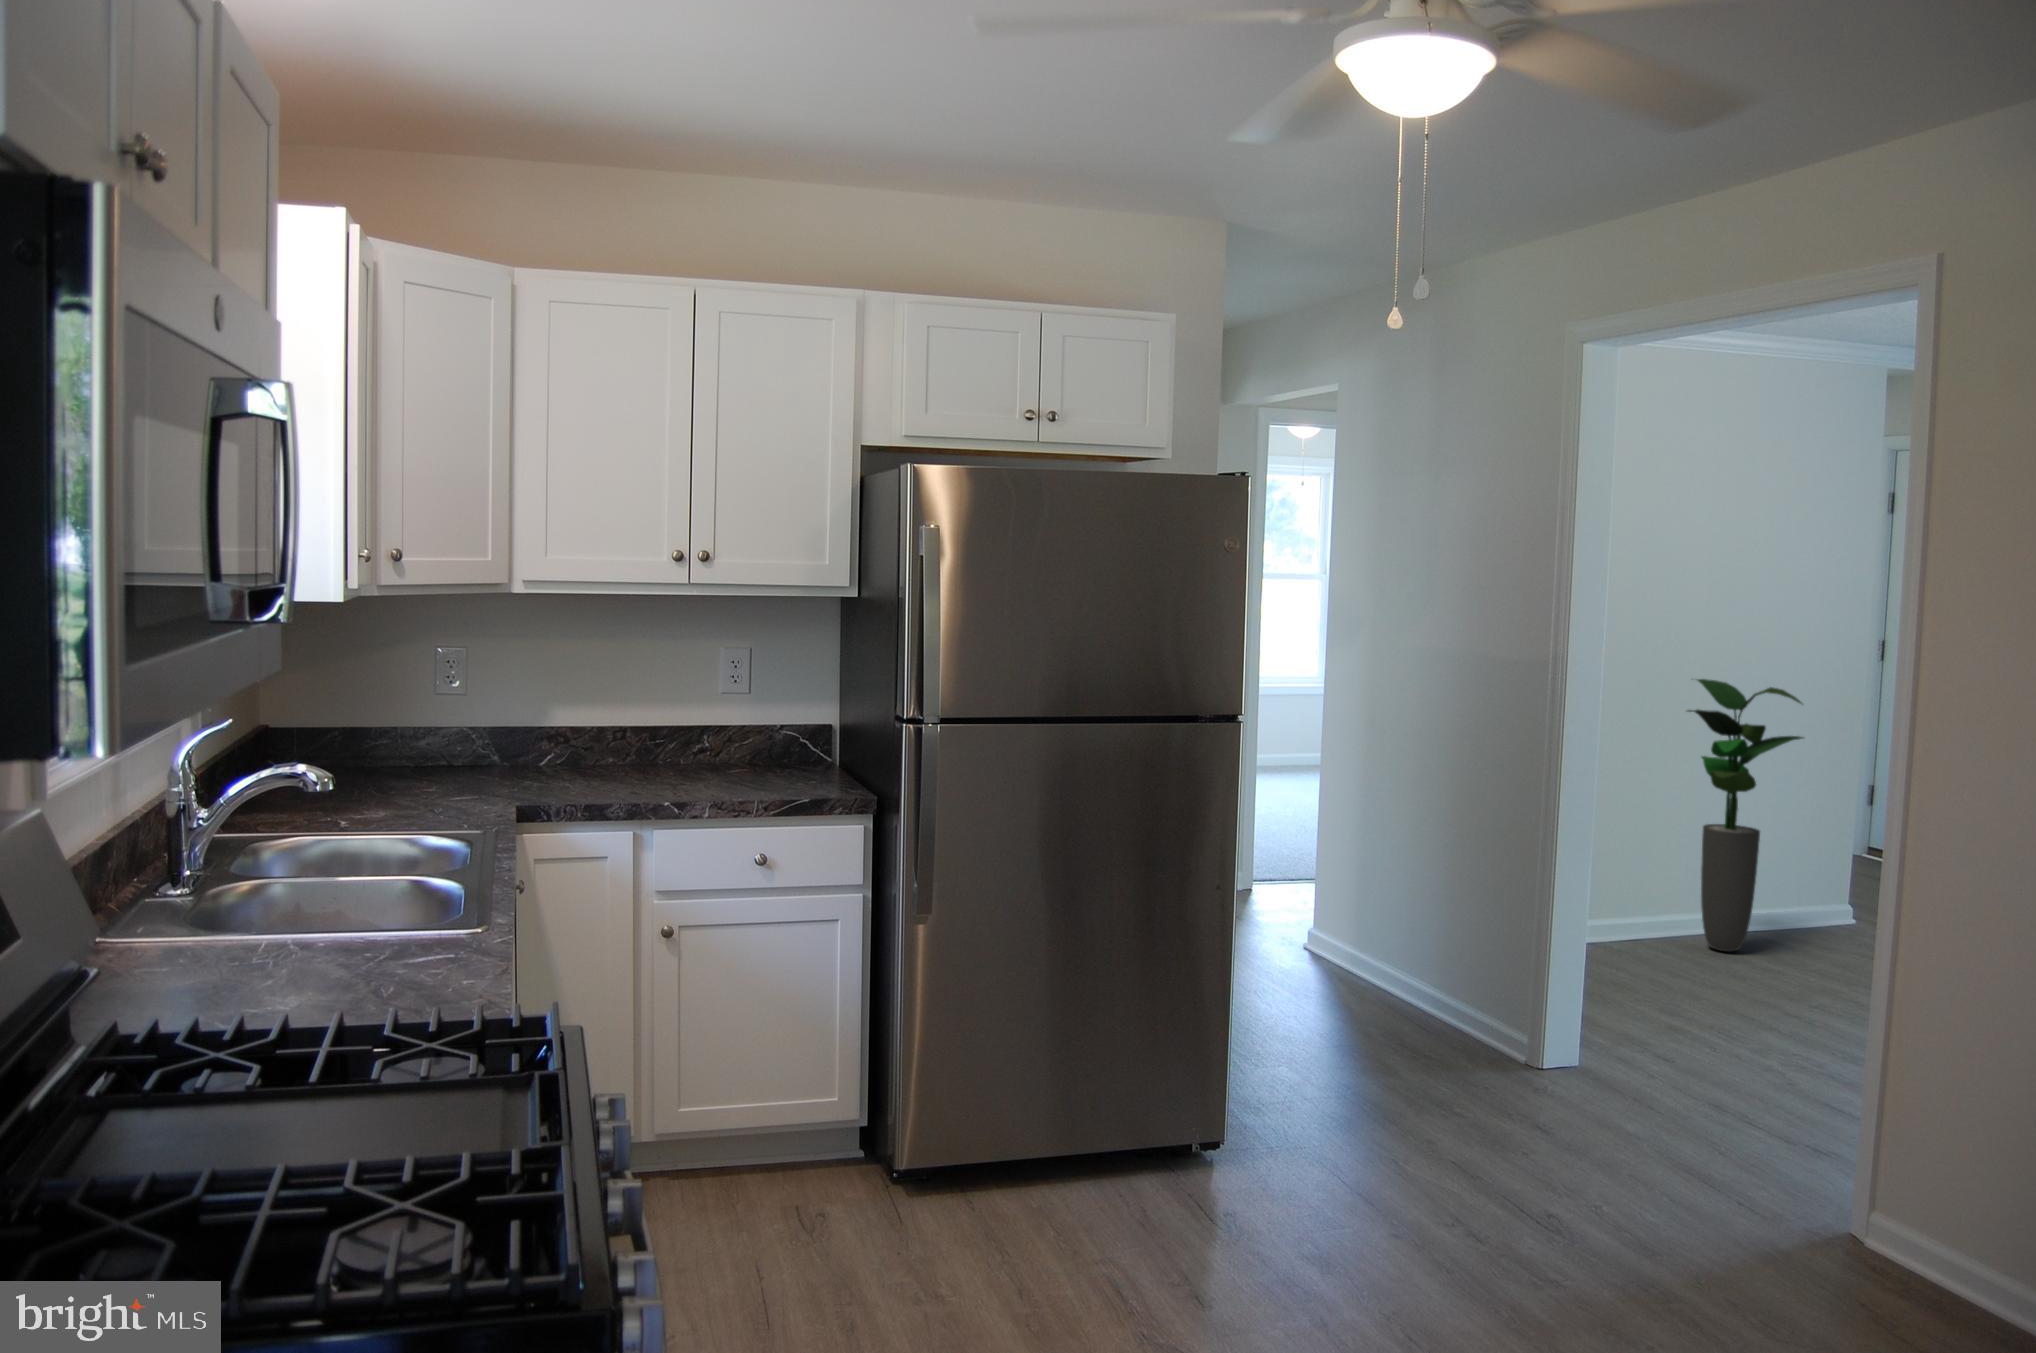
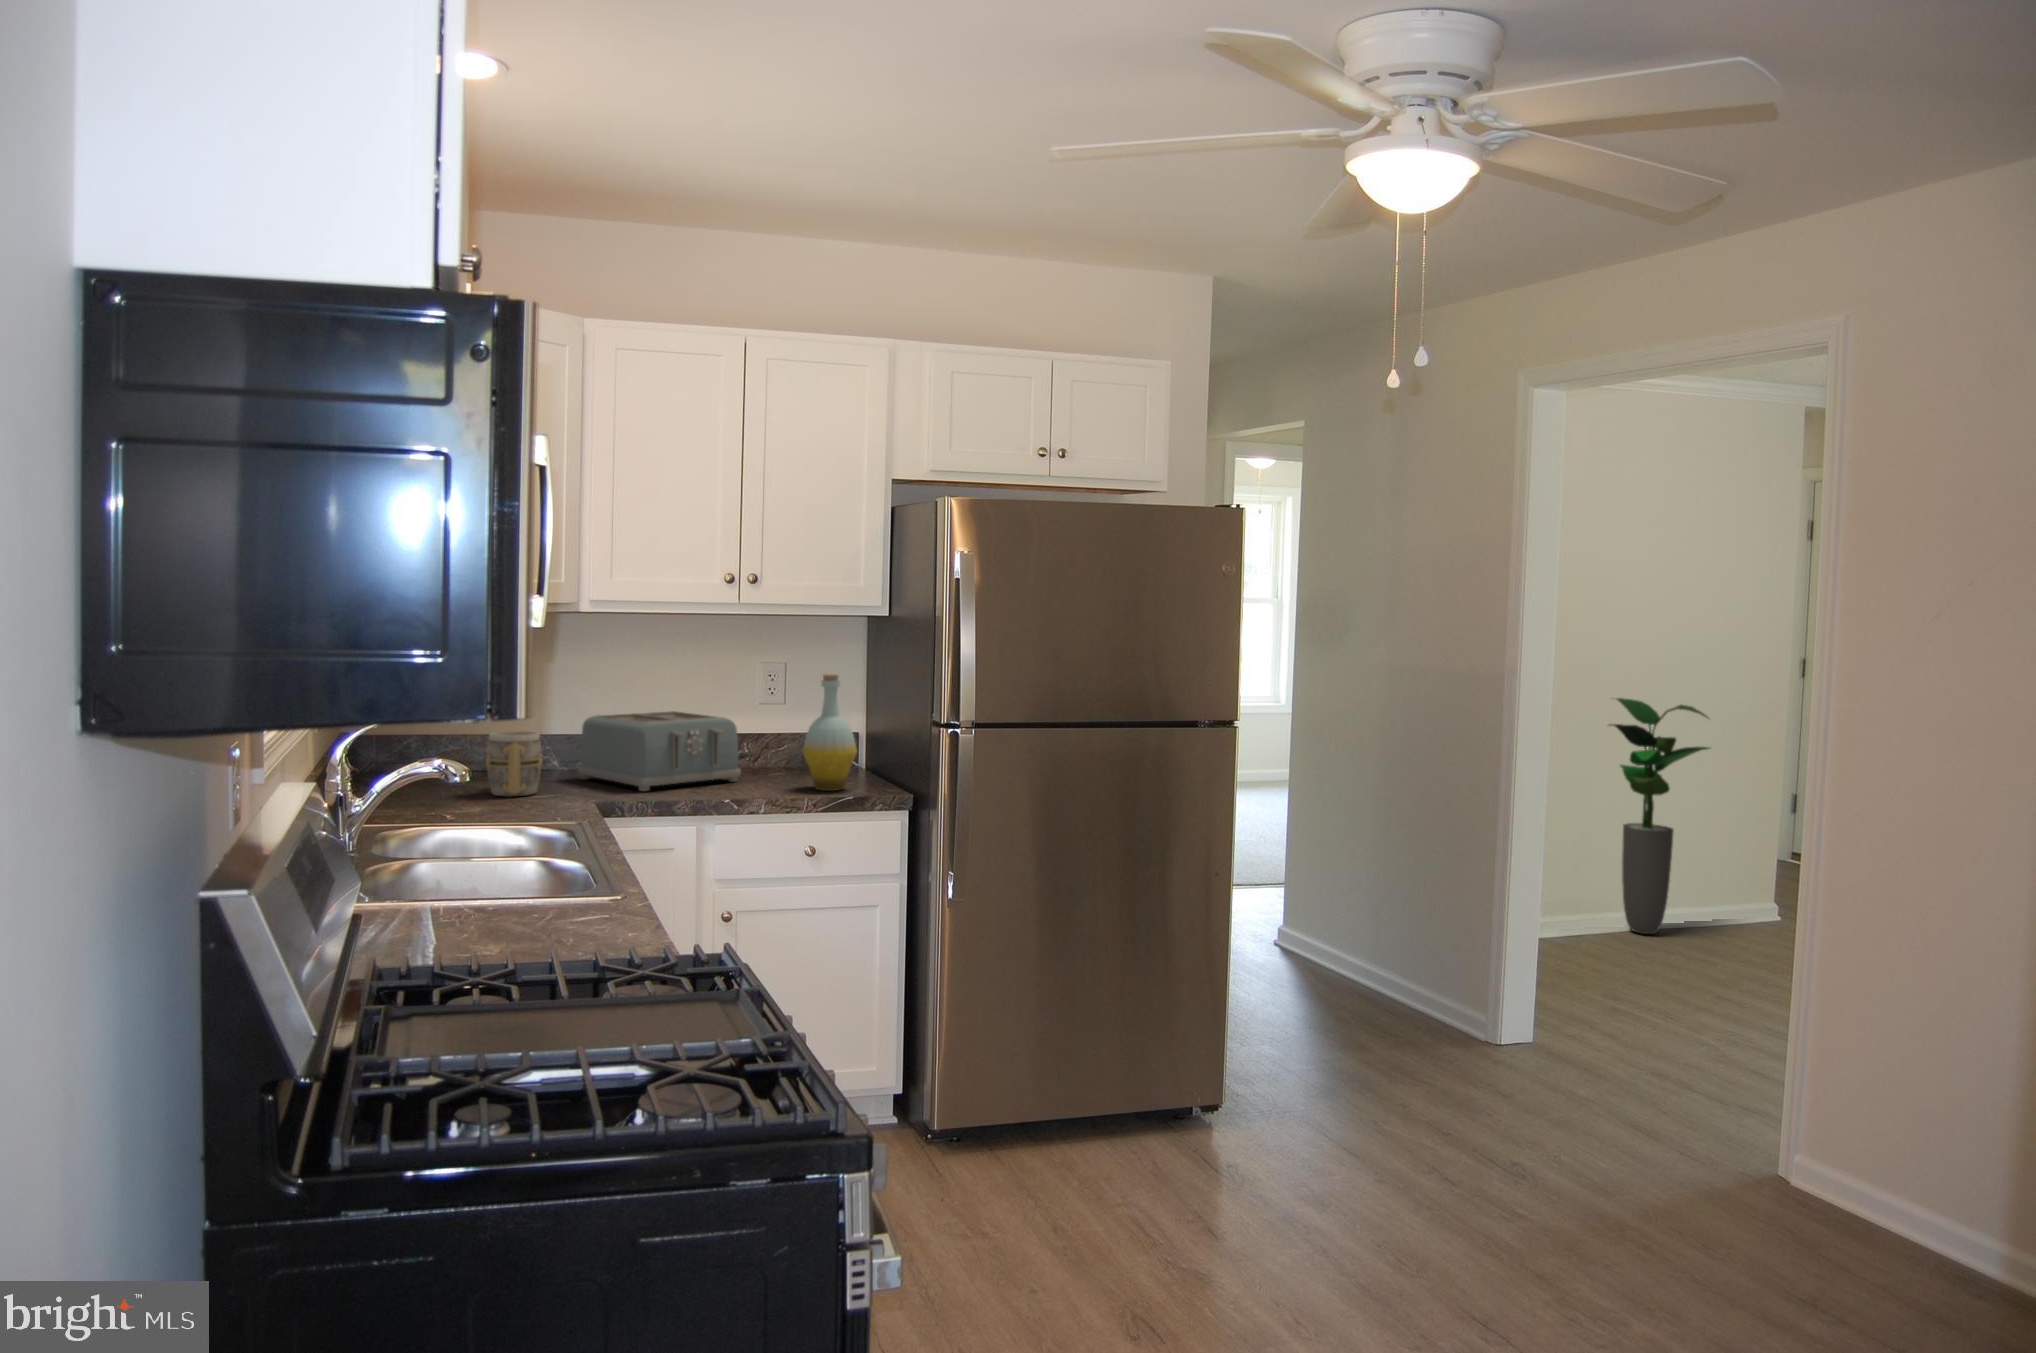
bottle: none [752,659,815,791] -> present [803,674,857,791]
toaster: none [495,699,682,792] -> present [578,711,741,791]
mug: none [392,724,457,798] -> present [486,731,543,797]

